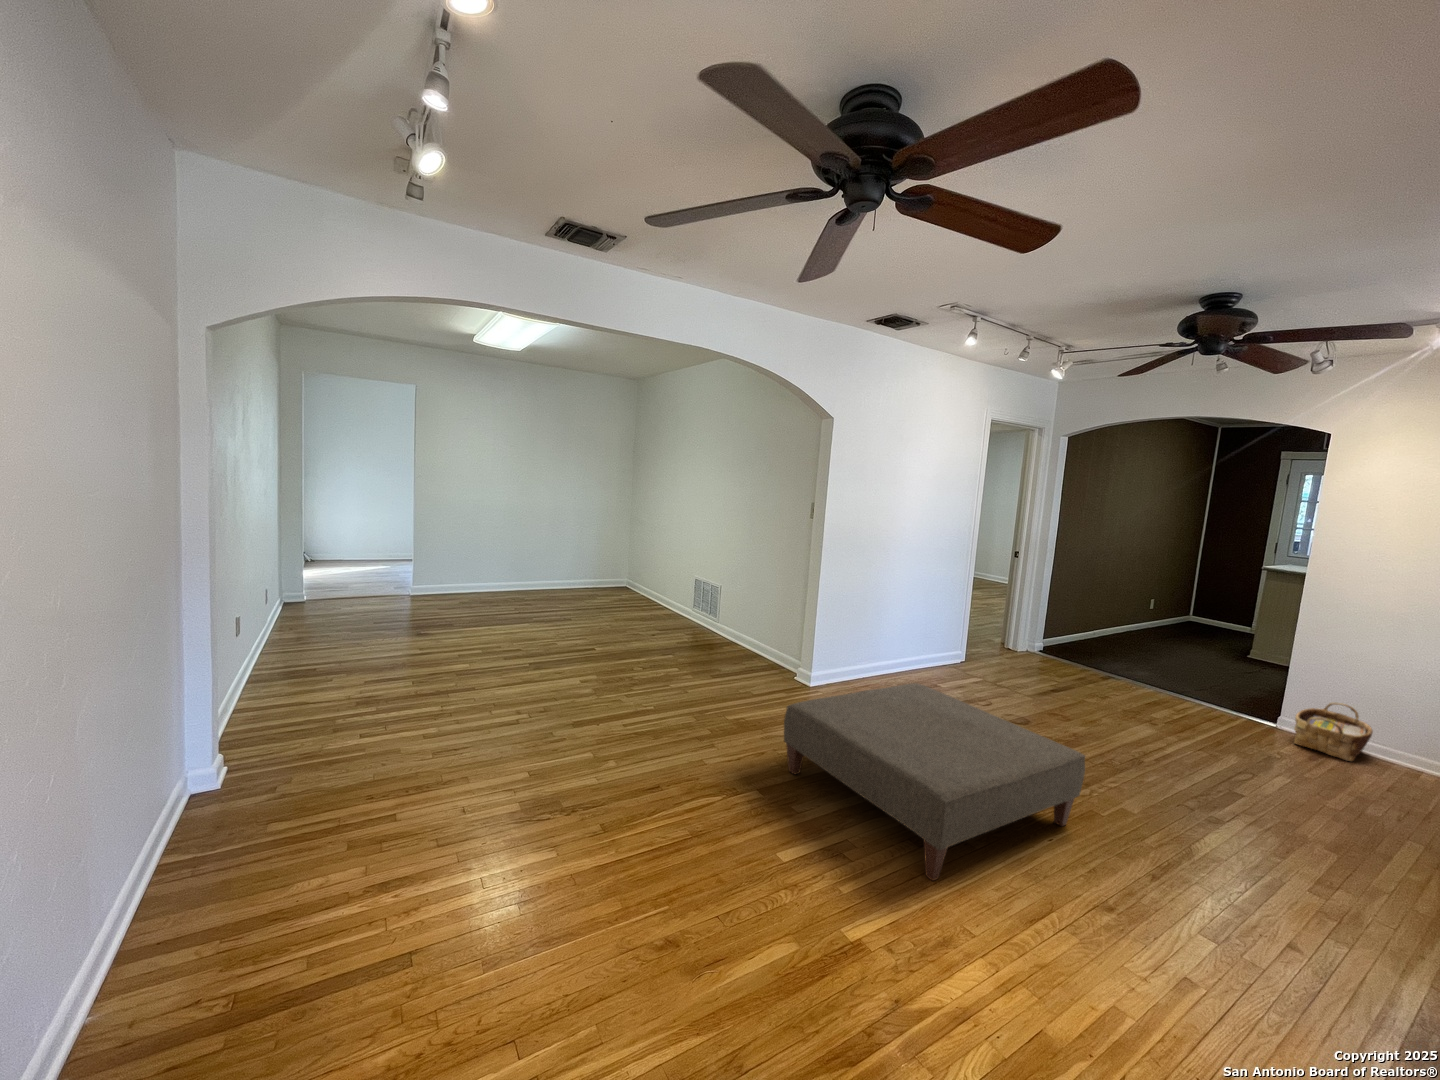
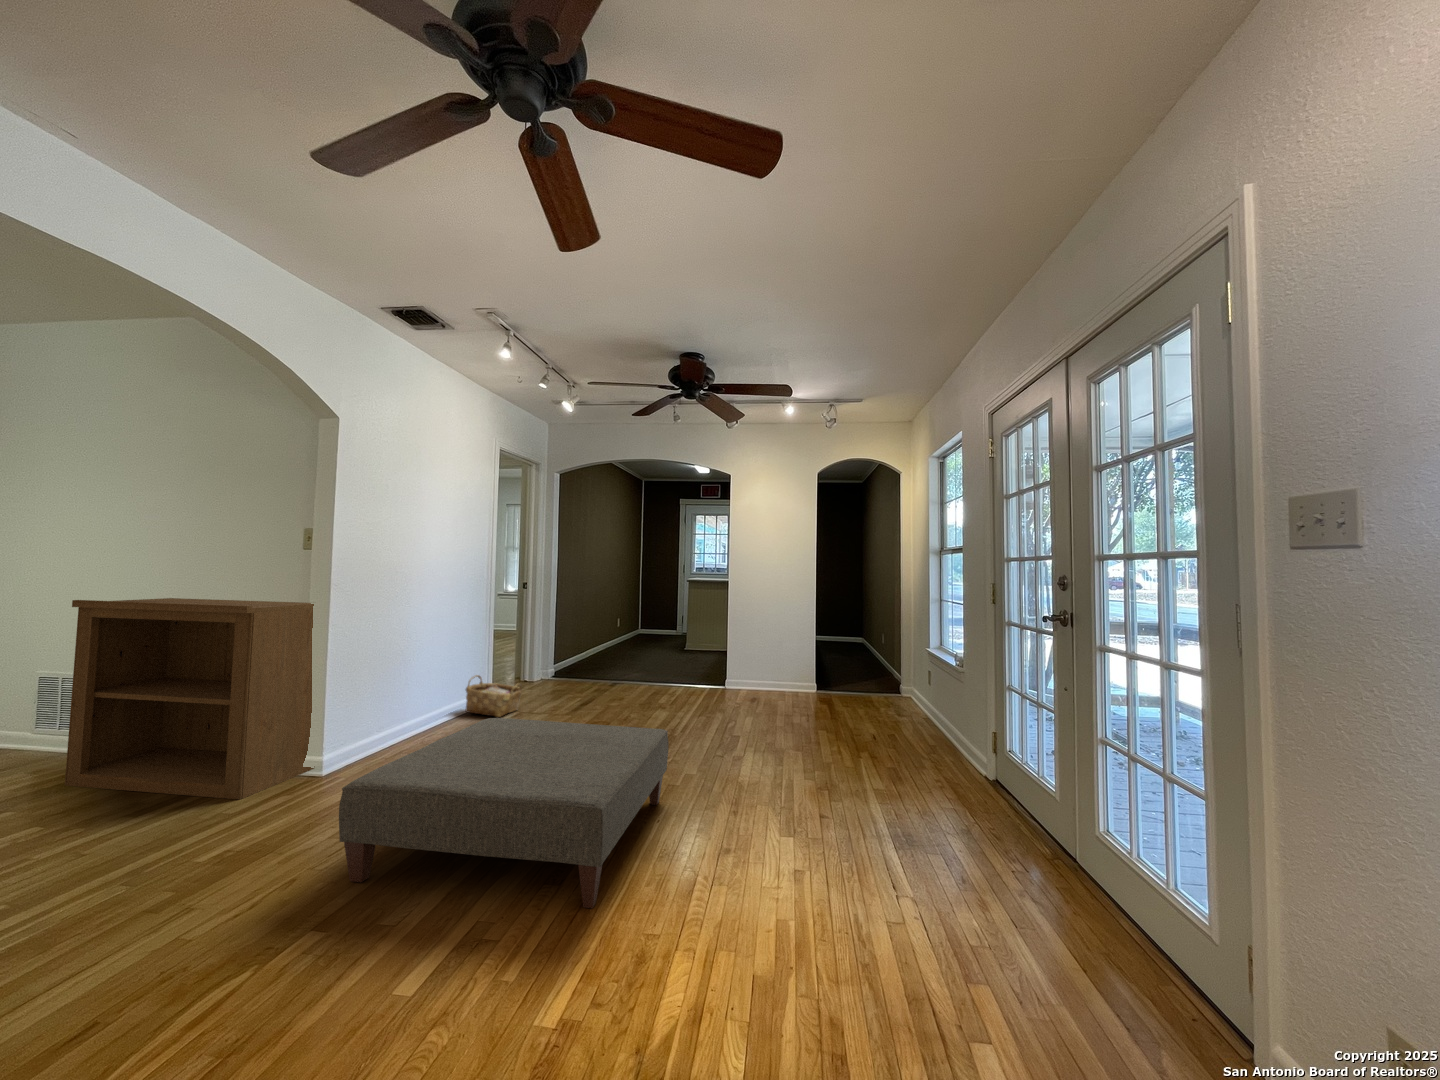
bookshelf: none [693,541,818,688] -> present [65,598,314,799]
woven basket: present [1294,702,1373,761] -> present [466,675,522,717]

